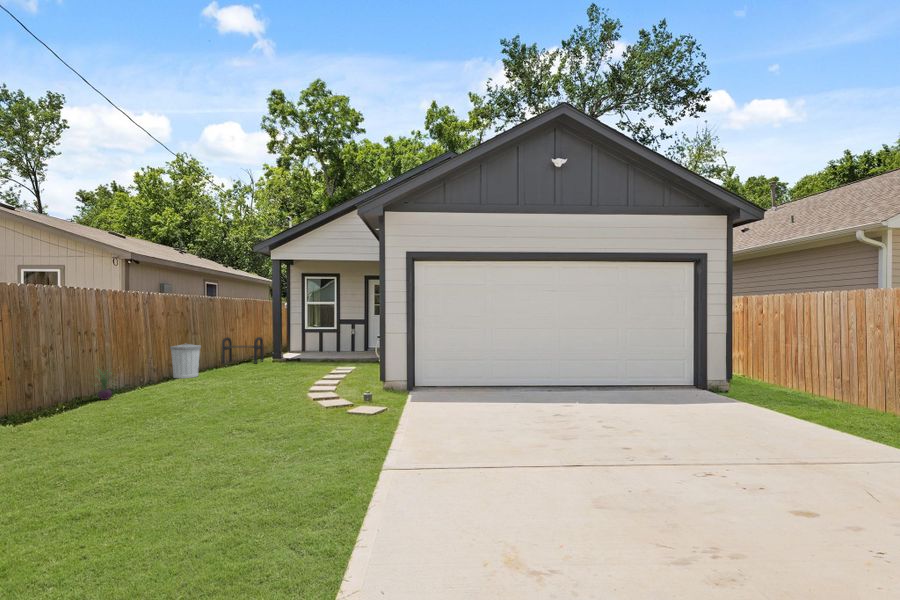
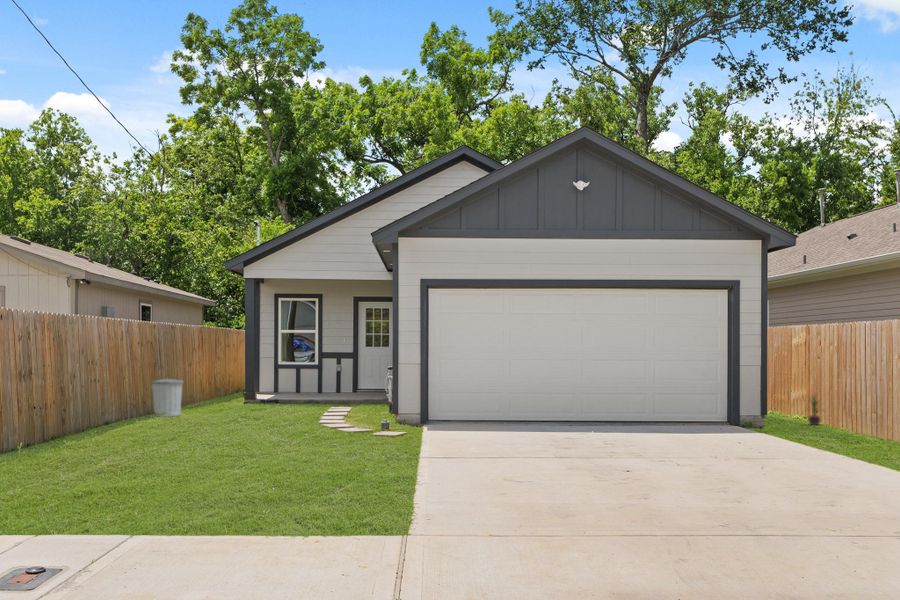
bench: present [221,337,264,364] -> none [185,374,233,407]
decorative plant: present [95,370,113,400] -> present [809,395,824,425]

